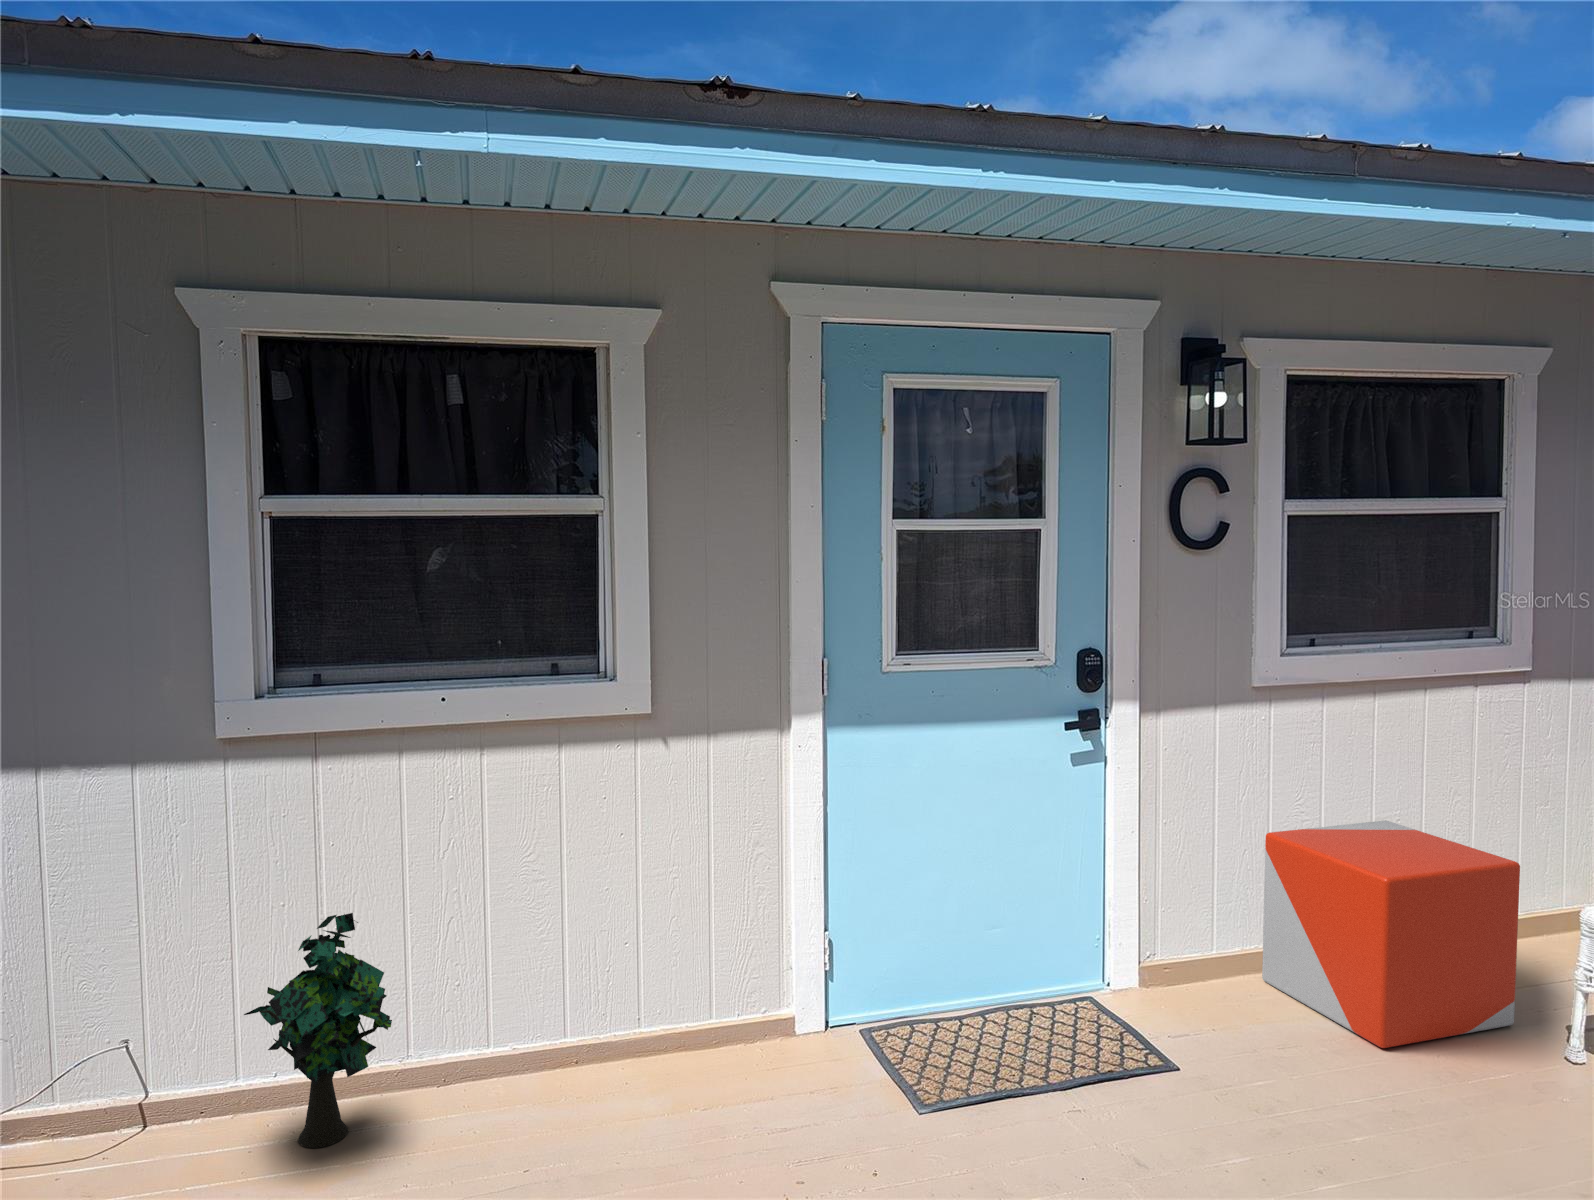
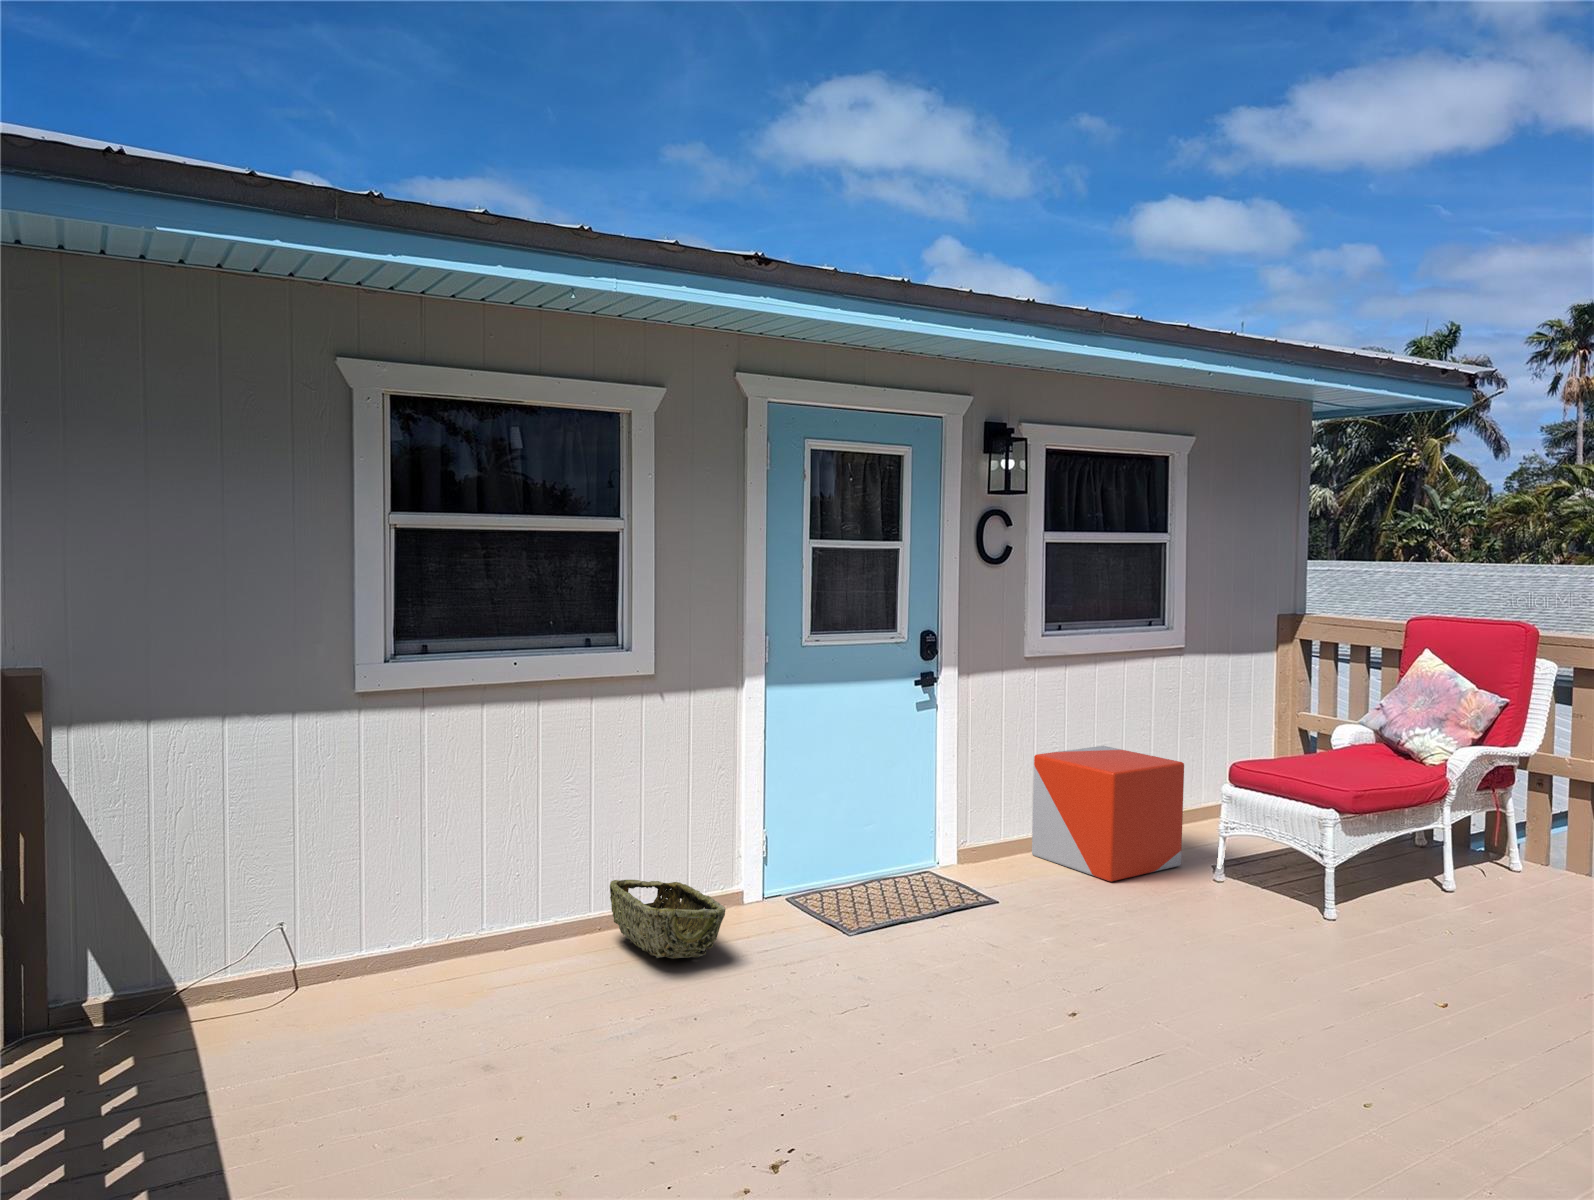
decorative plant: present [244,913,392,1148] -> none [394,817,495,987]
woven basket: none [578,999,715,1138] -> present [610,880,726,958]

